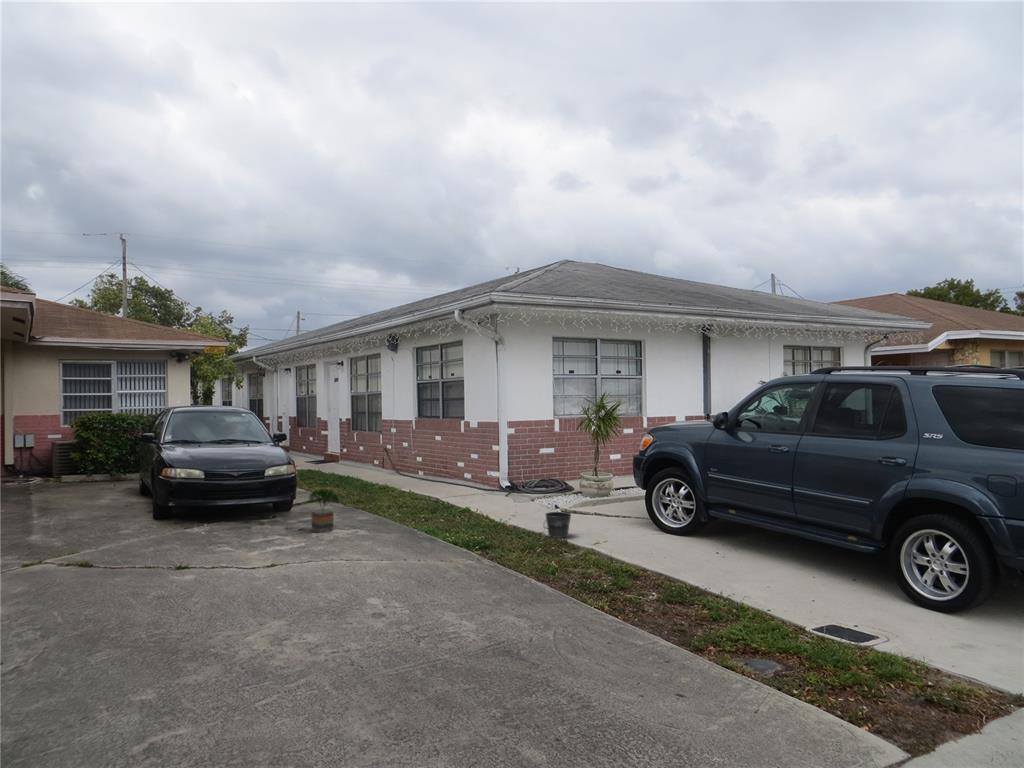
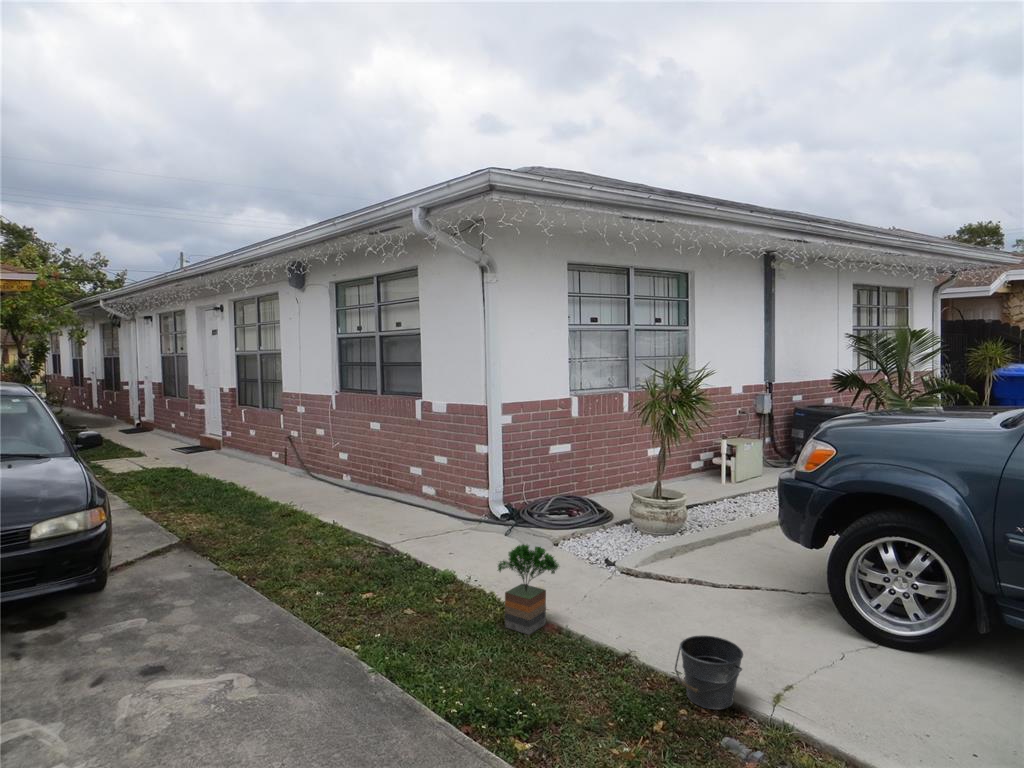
potted tree: present [309,489,340,533] -> present [498,544,559,635]

